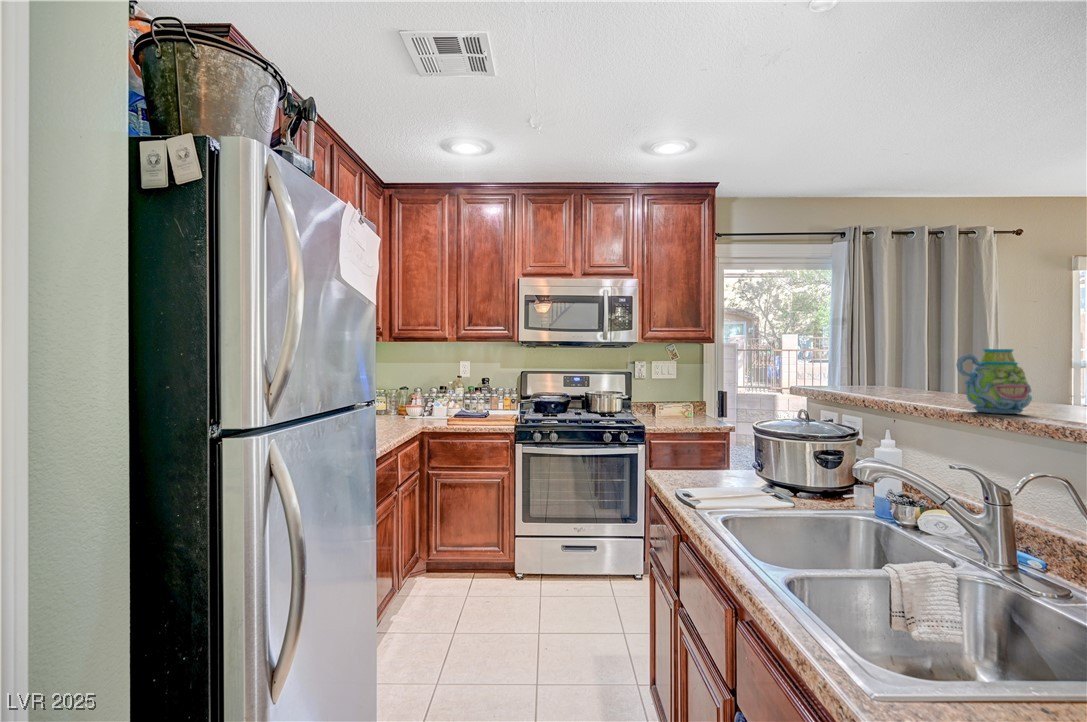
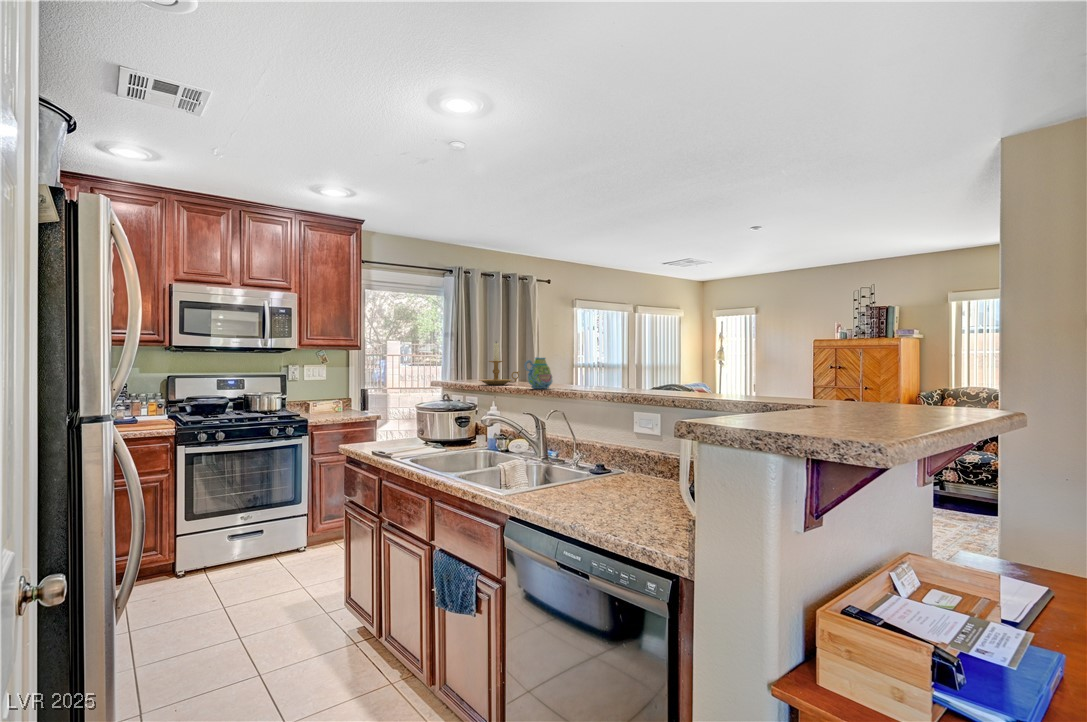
candle holder: none [867,323,951,397] -> present [479,342,519,385]

